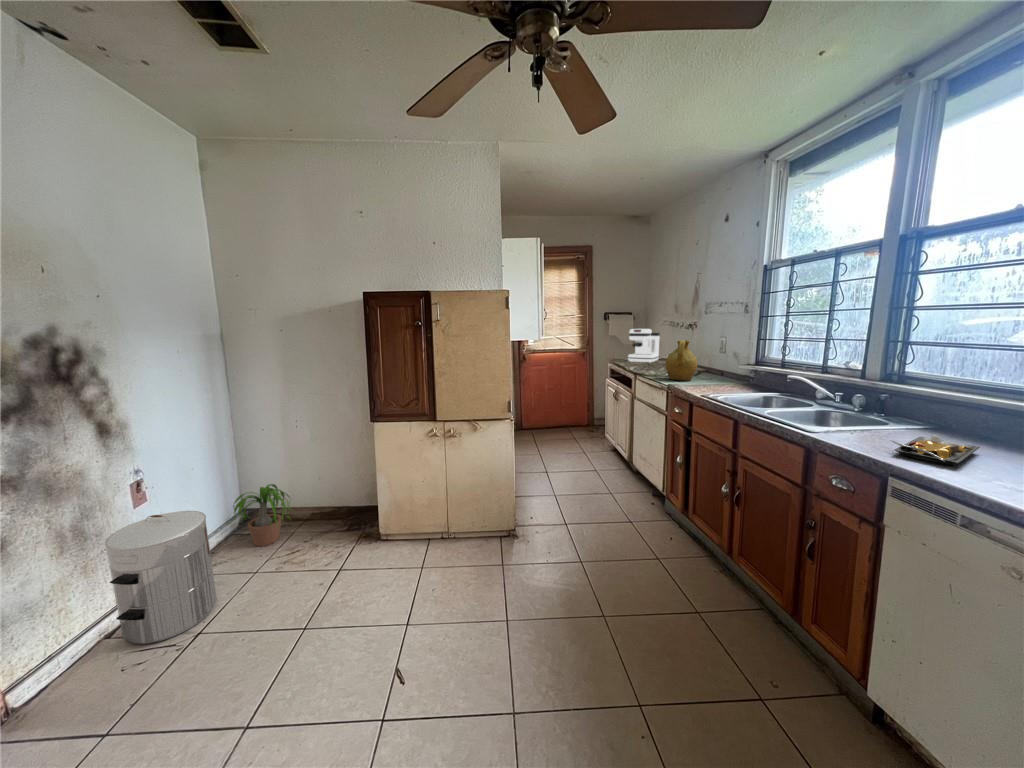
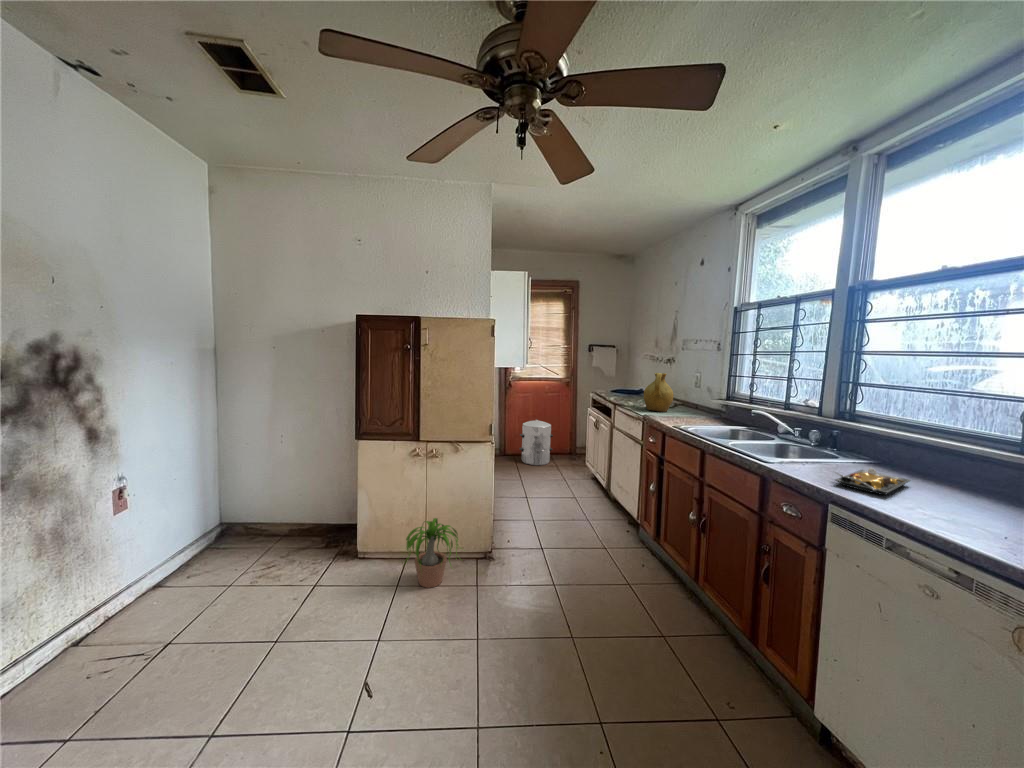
coffee maker: present [628,329,660,363] -> none [611,360,642,393]
potted plant: present [233,484,290,546] -> present [406,518,458,588]
waste bin: present [105,511,217,644] -> present [519,419,553,465]

